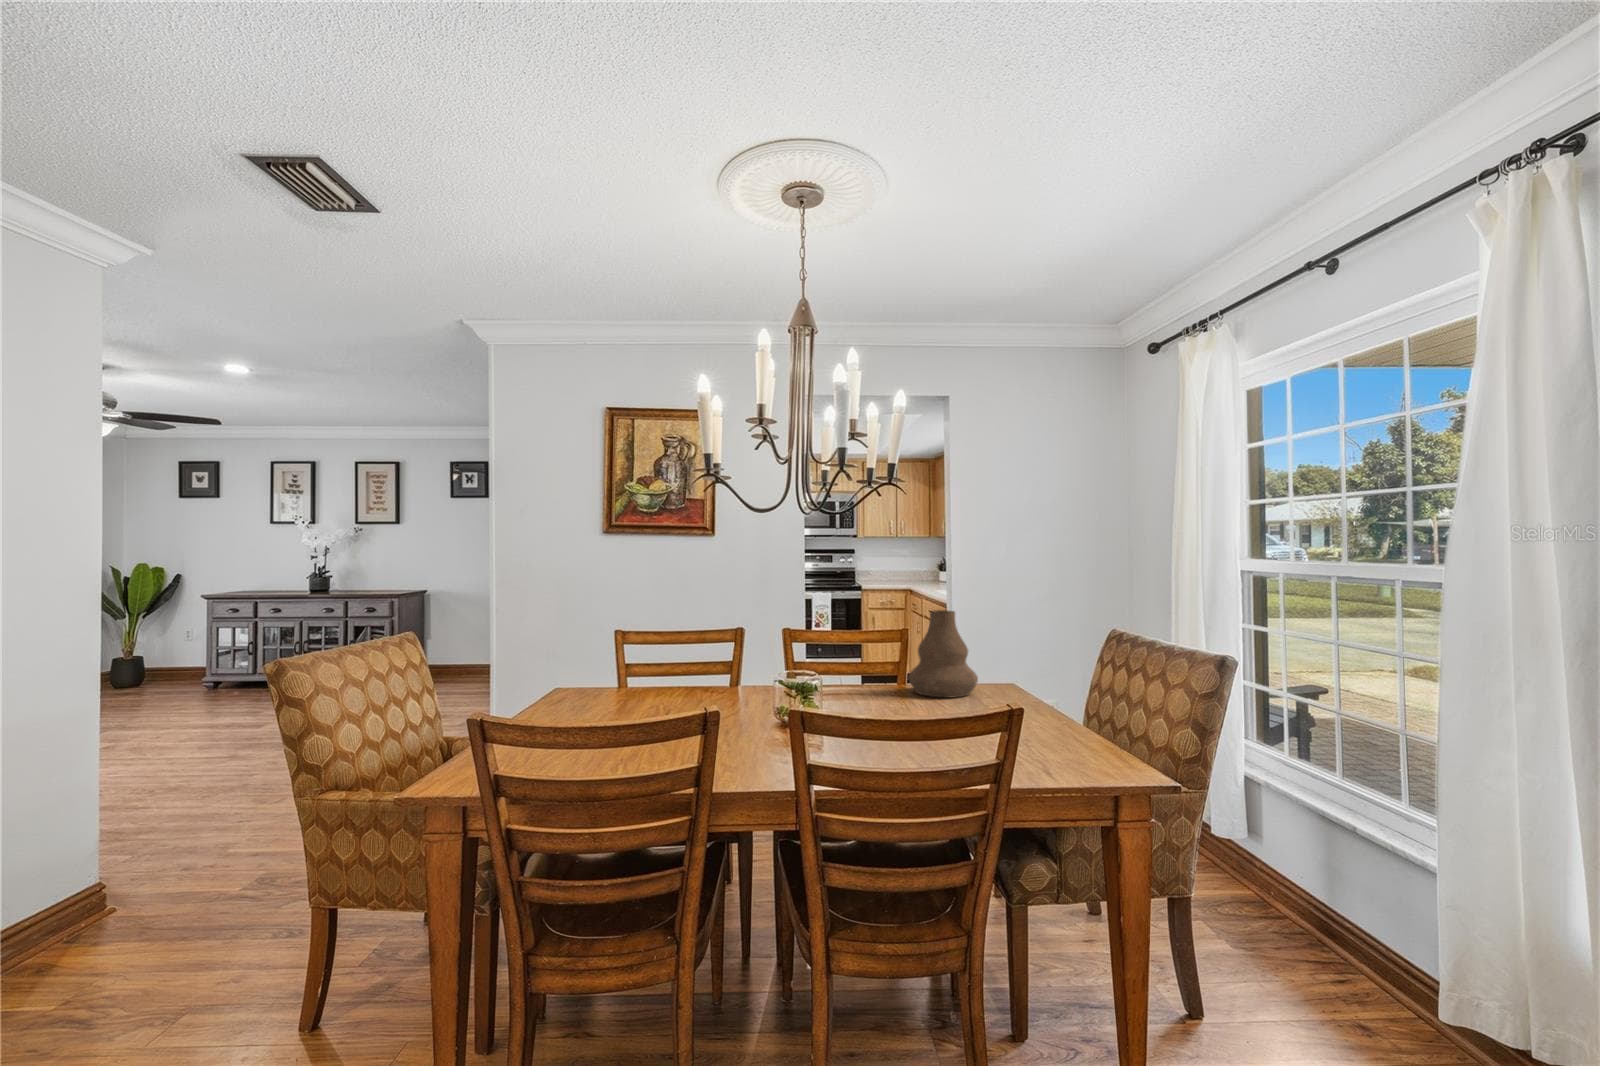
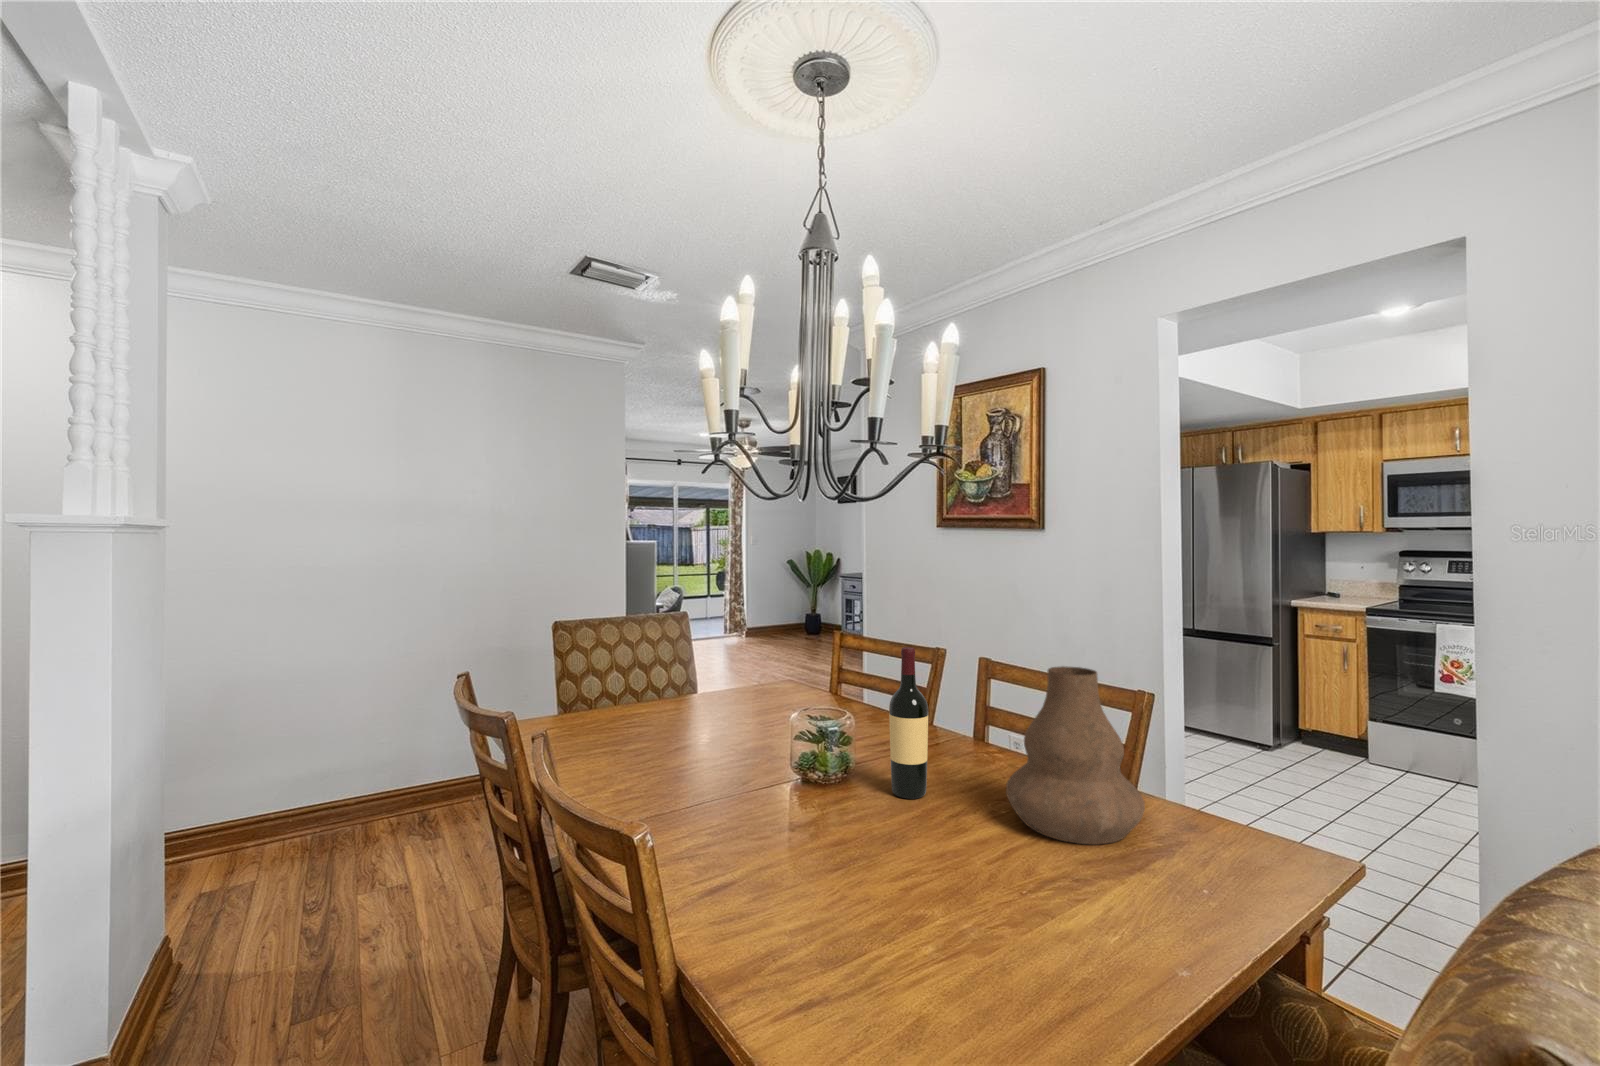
wine bottle: none [851,609,875,703] -> present [889,647,928,799]

